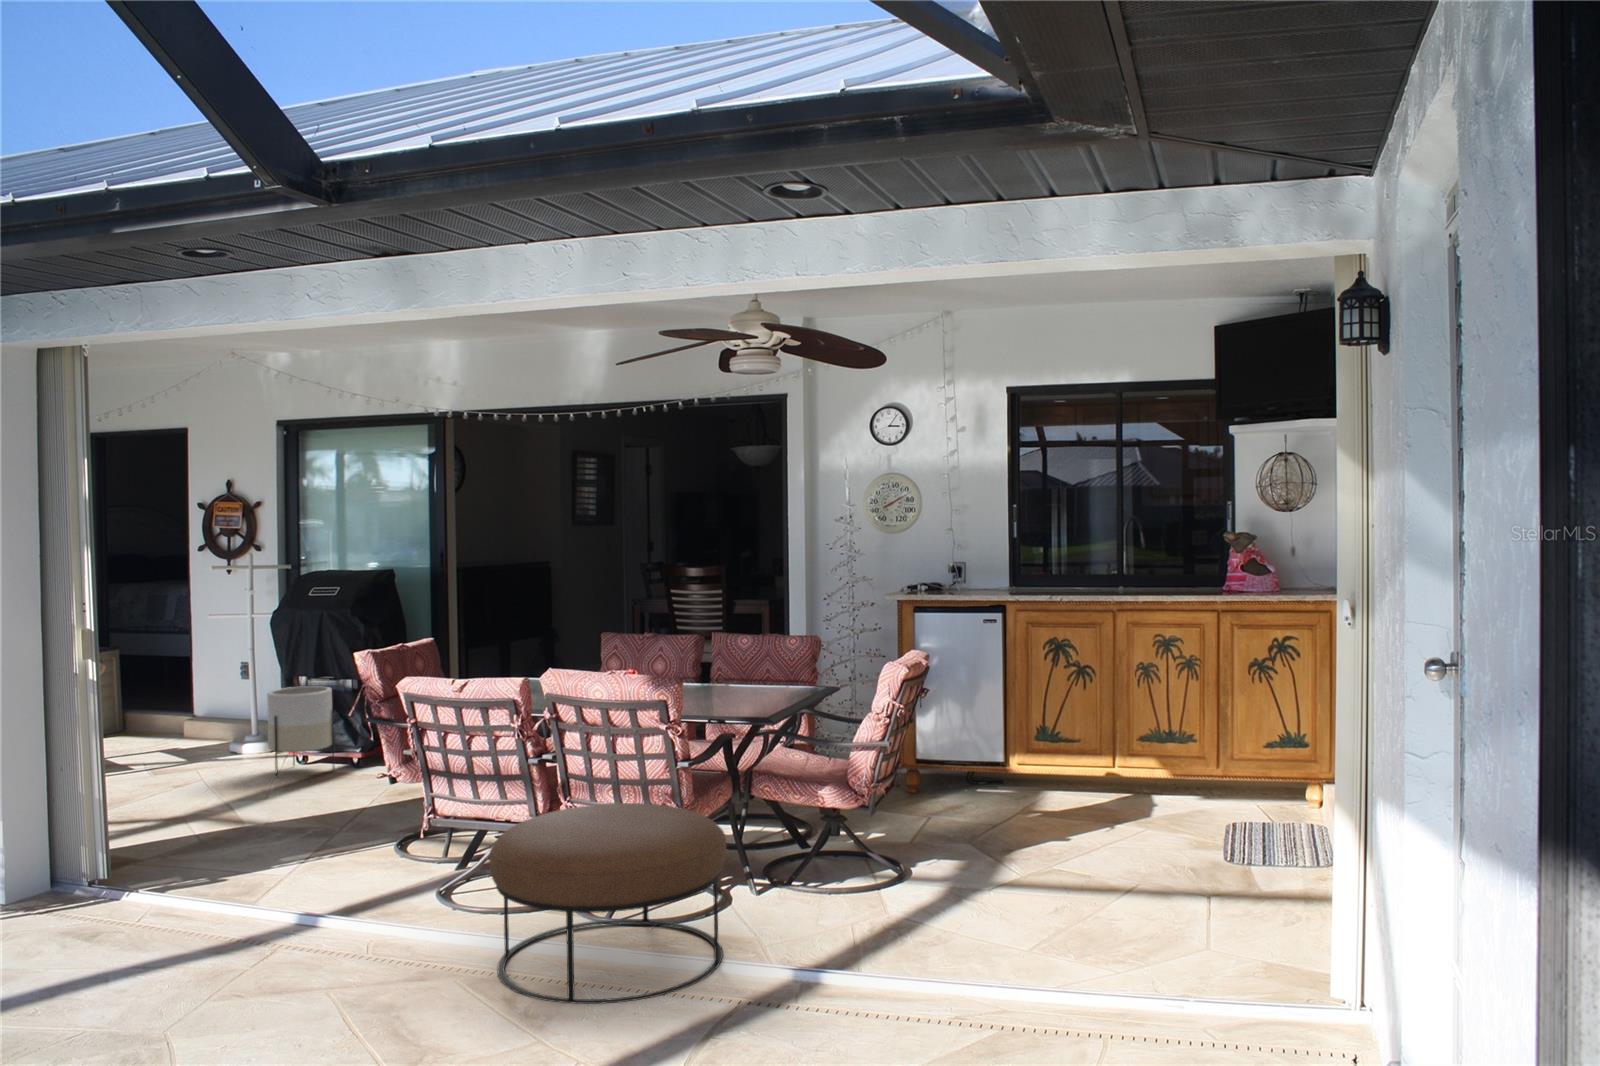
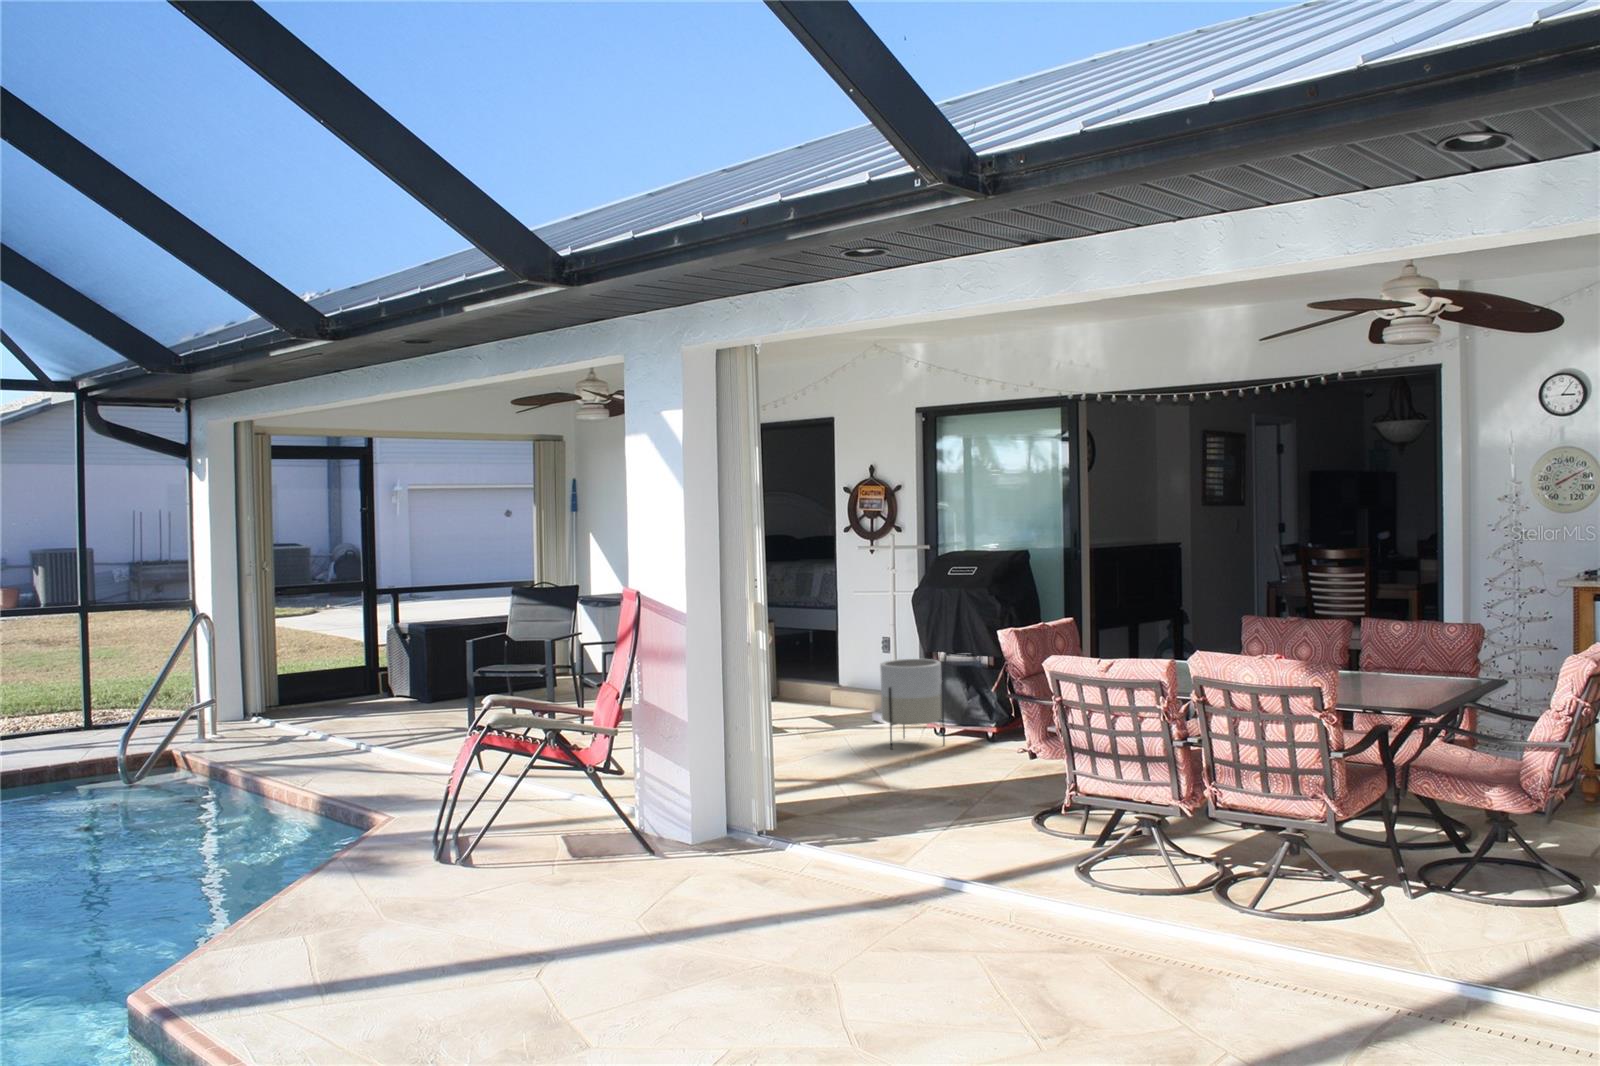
ottoman: present [490,803,726,1004] -> none [1146,790,1383,975]

